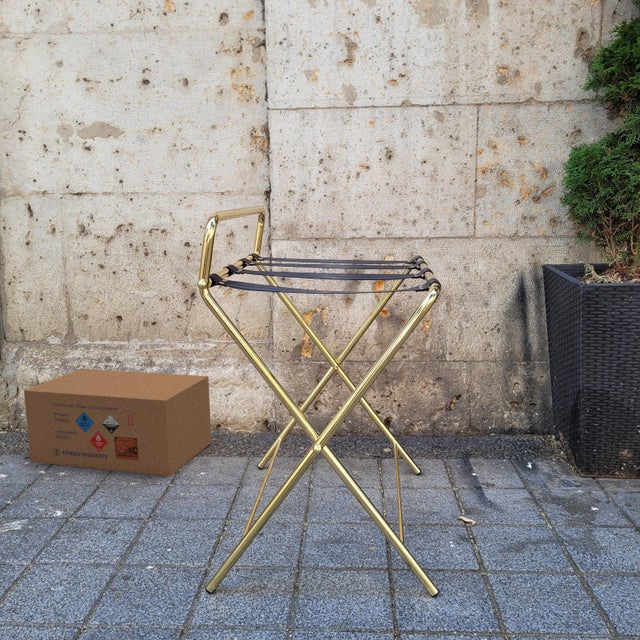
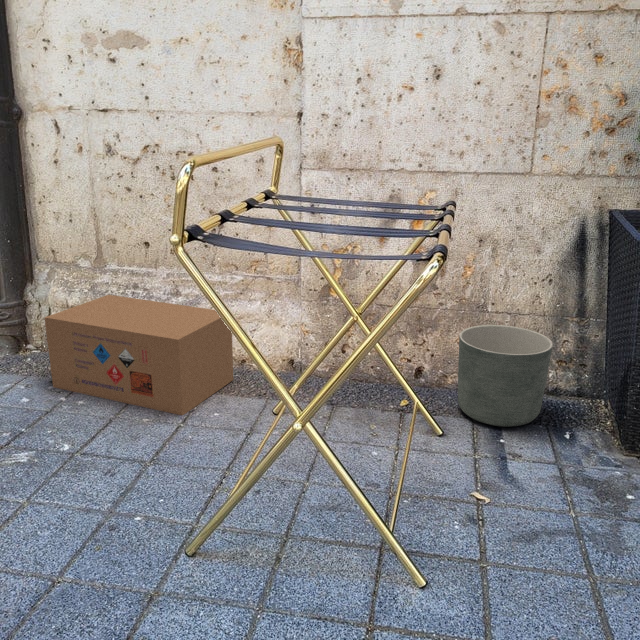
planter: none [425,373,509,463] -> present [458,325,553,427]

